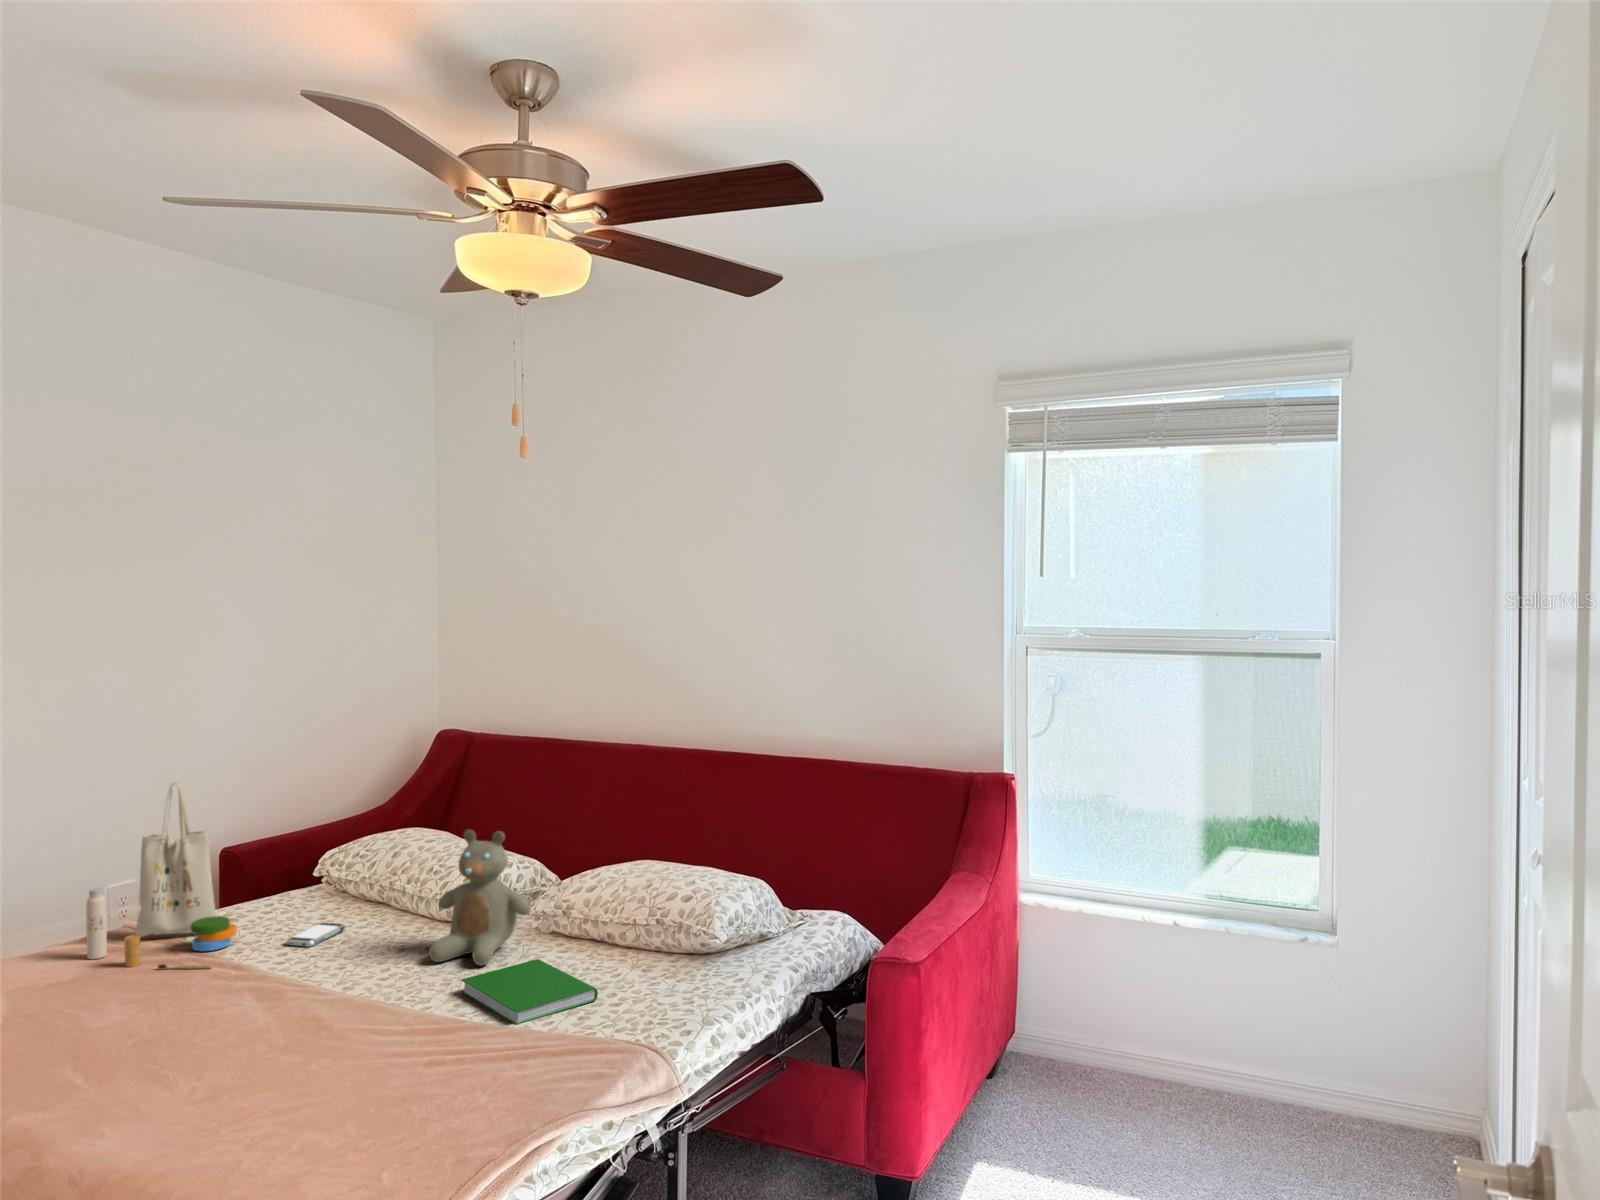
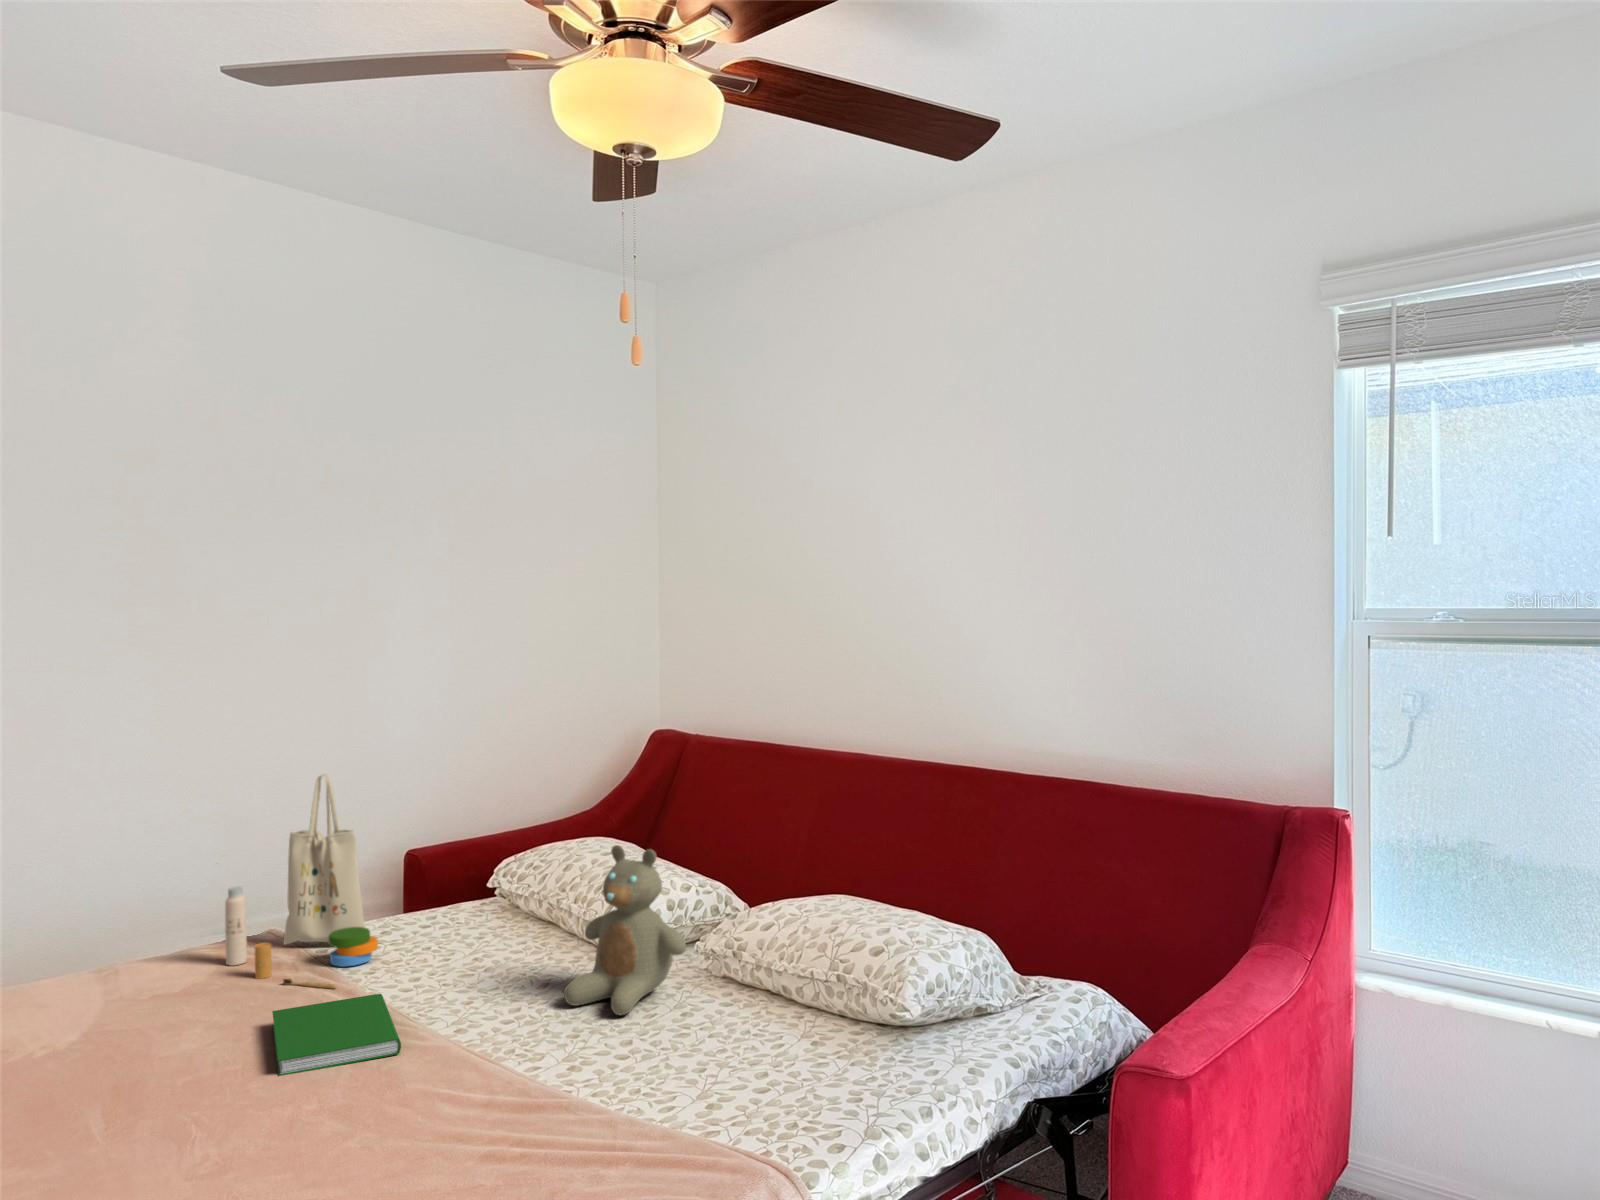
smartphone: present [287,923,345,947] -> none [426,943,495,971]
hardcover book: present [461,959,598,1025] -> present [273,994,401,1076]

